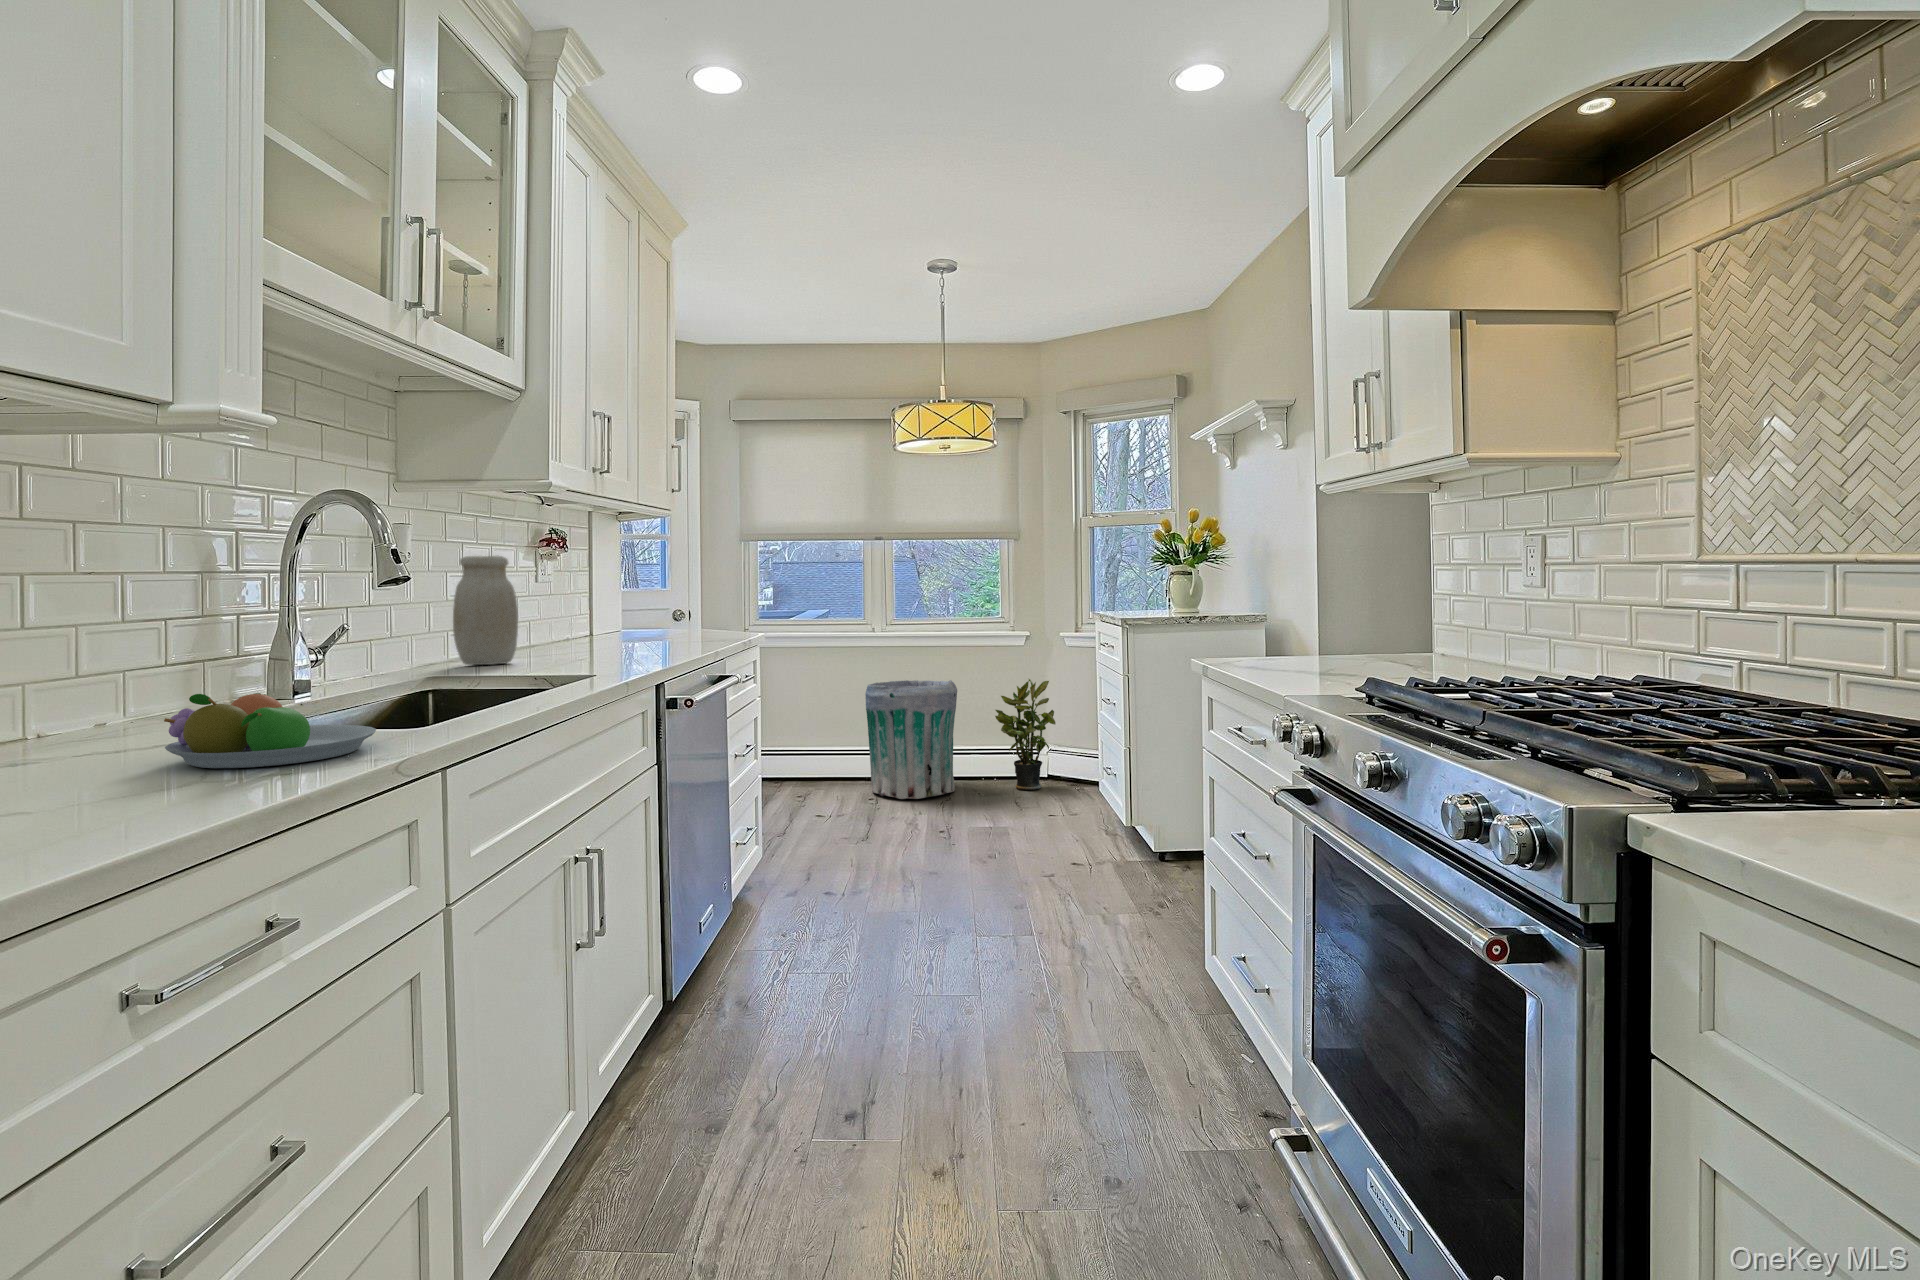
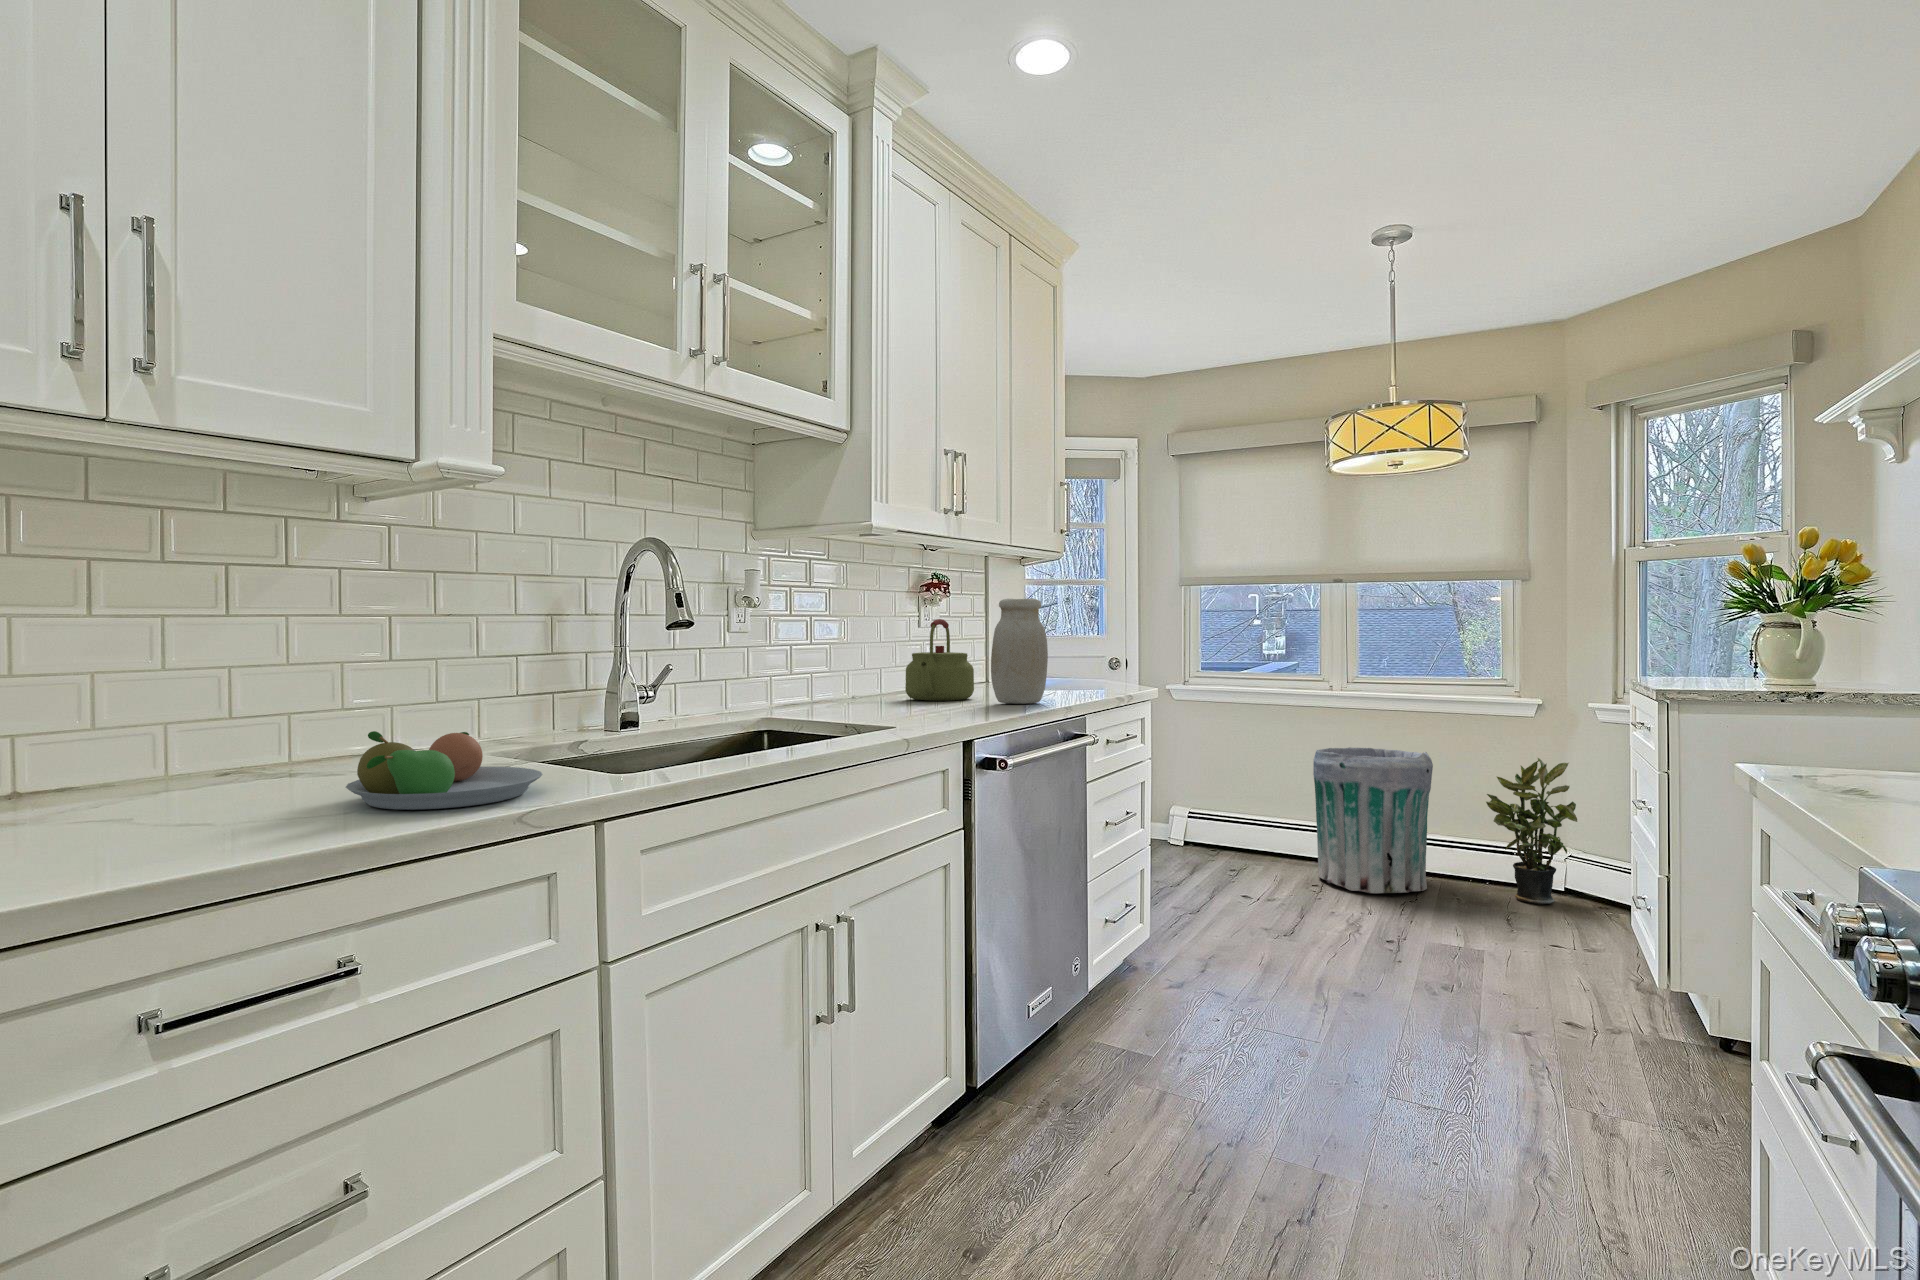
jar: present [453,555,518,665] -> present [991,598,1048,704]
kettle: none [529,574,603,655] -> present [905,619,974,701]

